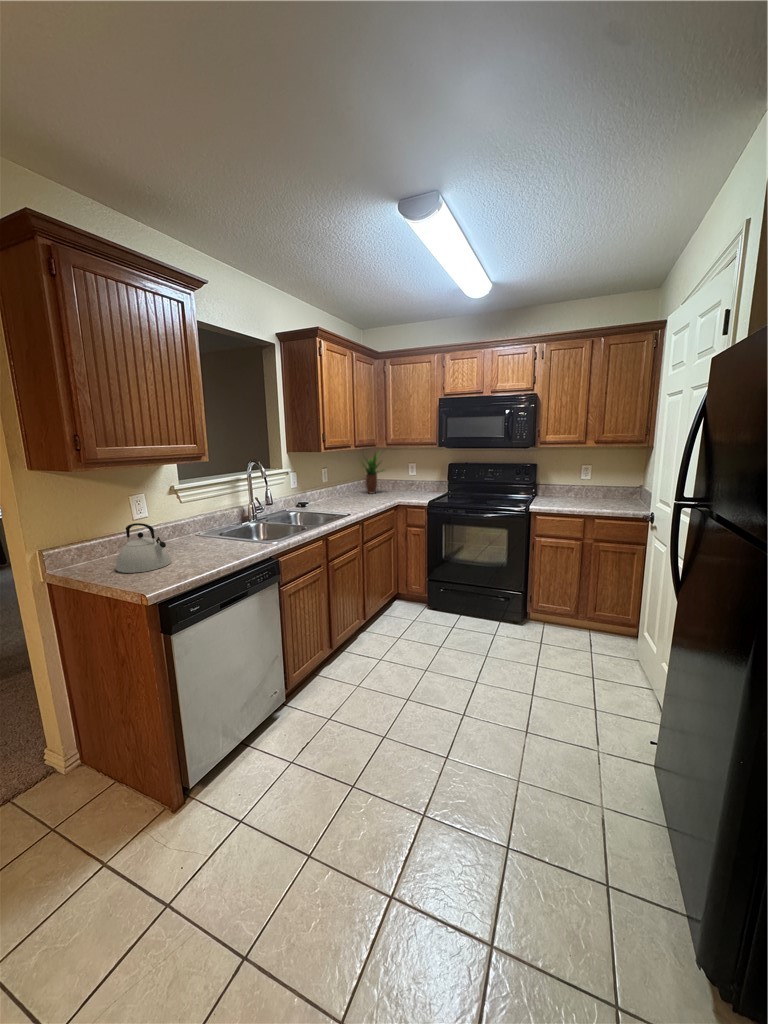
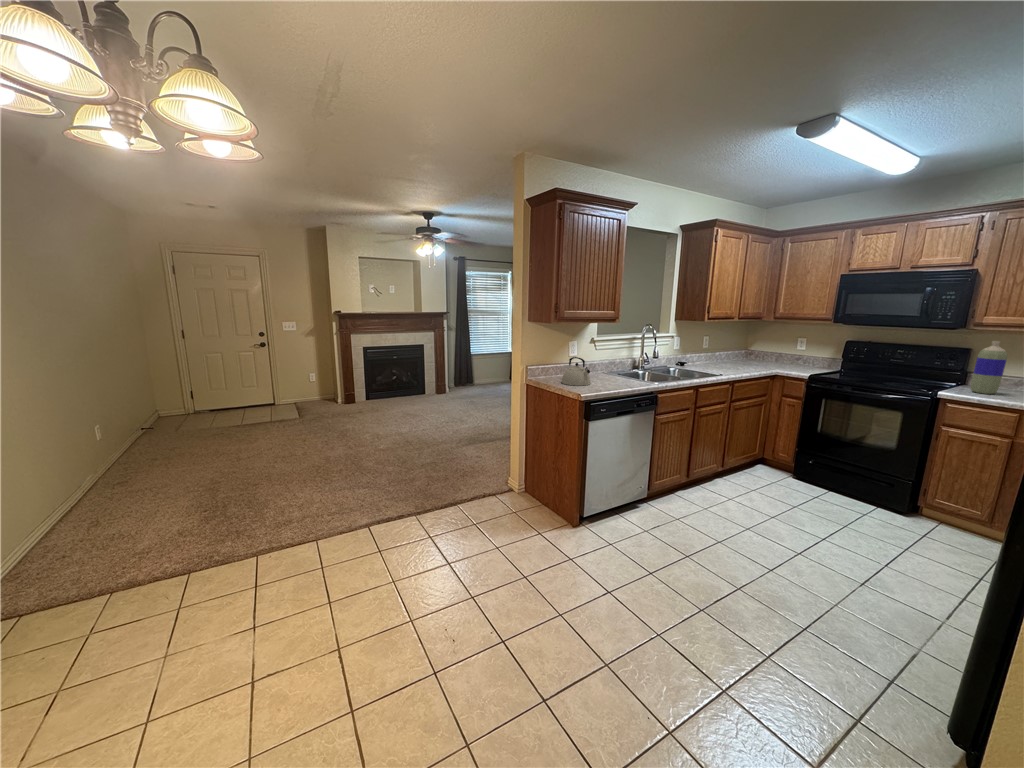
potted plant: present [362,453,383,494] -> none [739,323,775,363]
bottle: none [545,457,564,504] -> present [971,341,1007,394]

